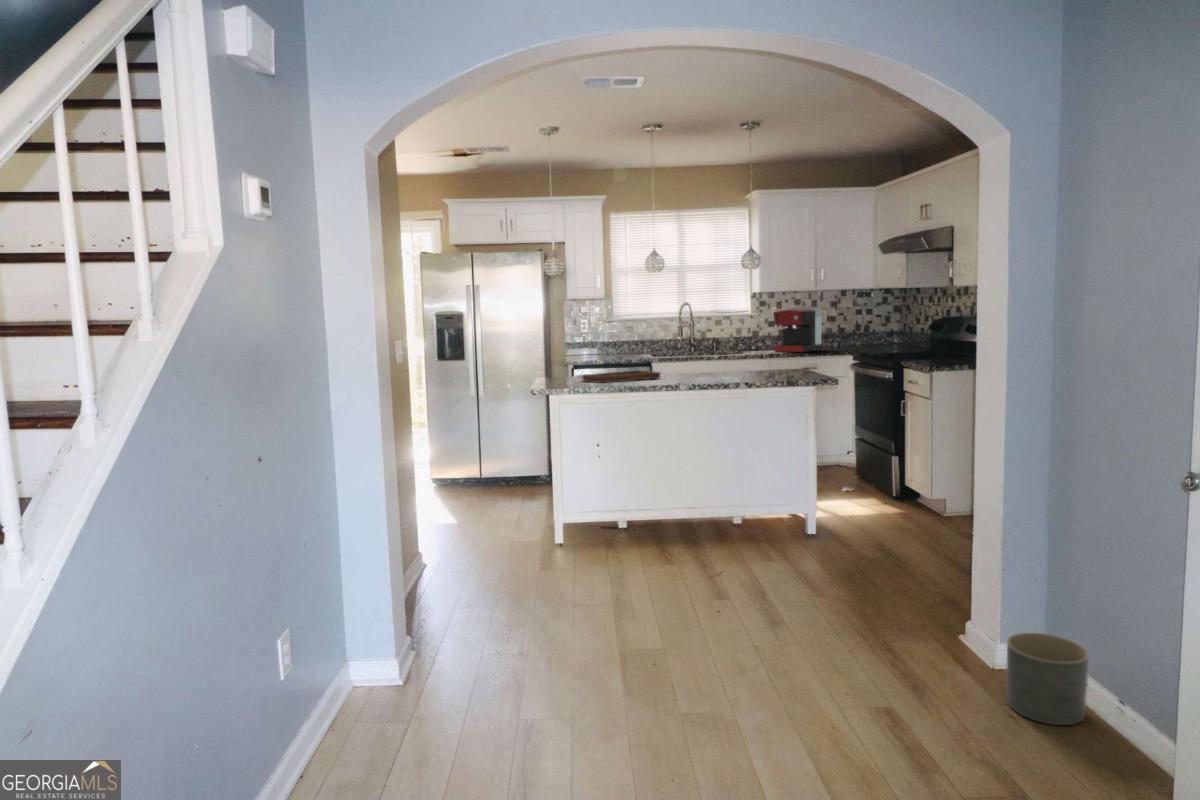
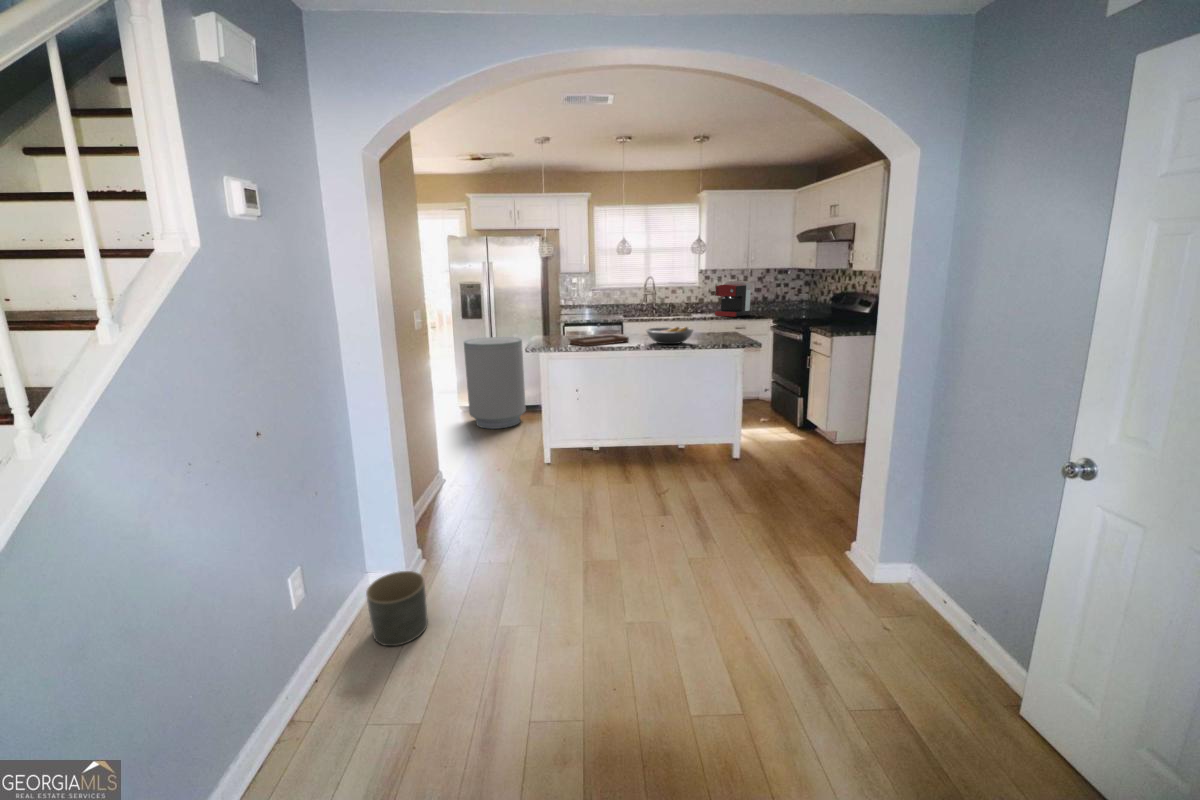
fruit bowl: none [683,356,746,379] -> present [646,327,693,344]
trash can: none [438,381,519,504] -> present [464,337,526,429]
planter: present [1007,632,1089,725] -> present [366,571,428,646]

